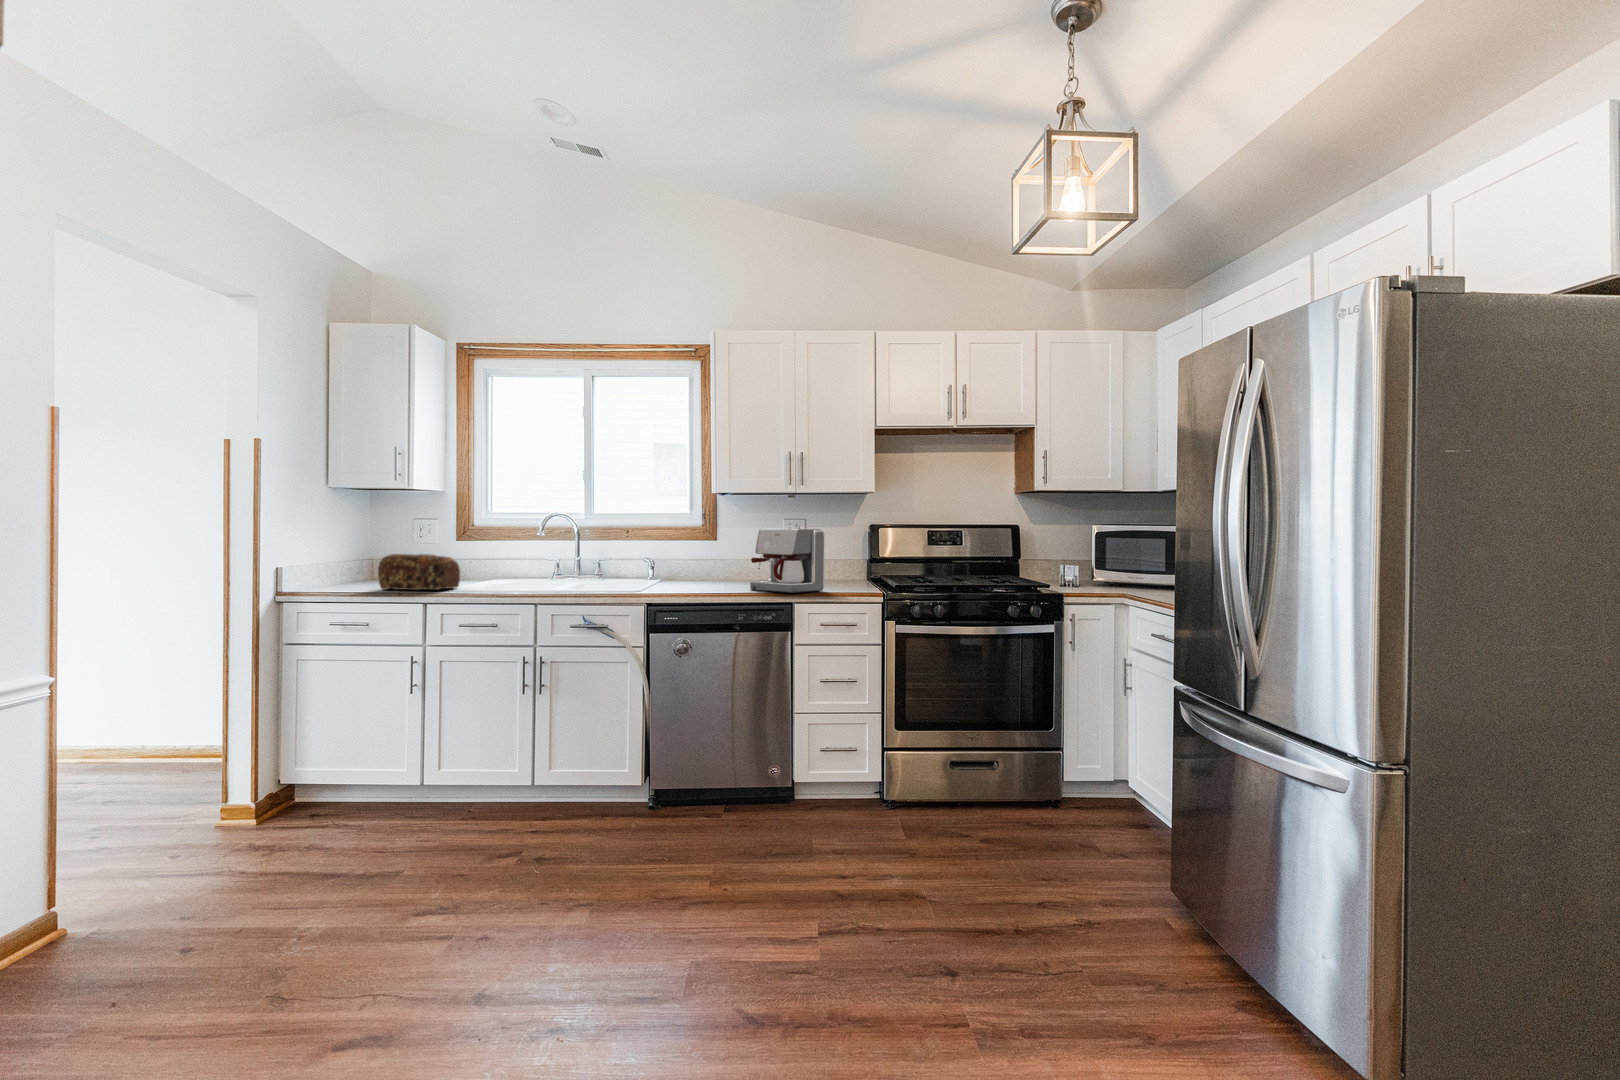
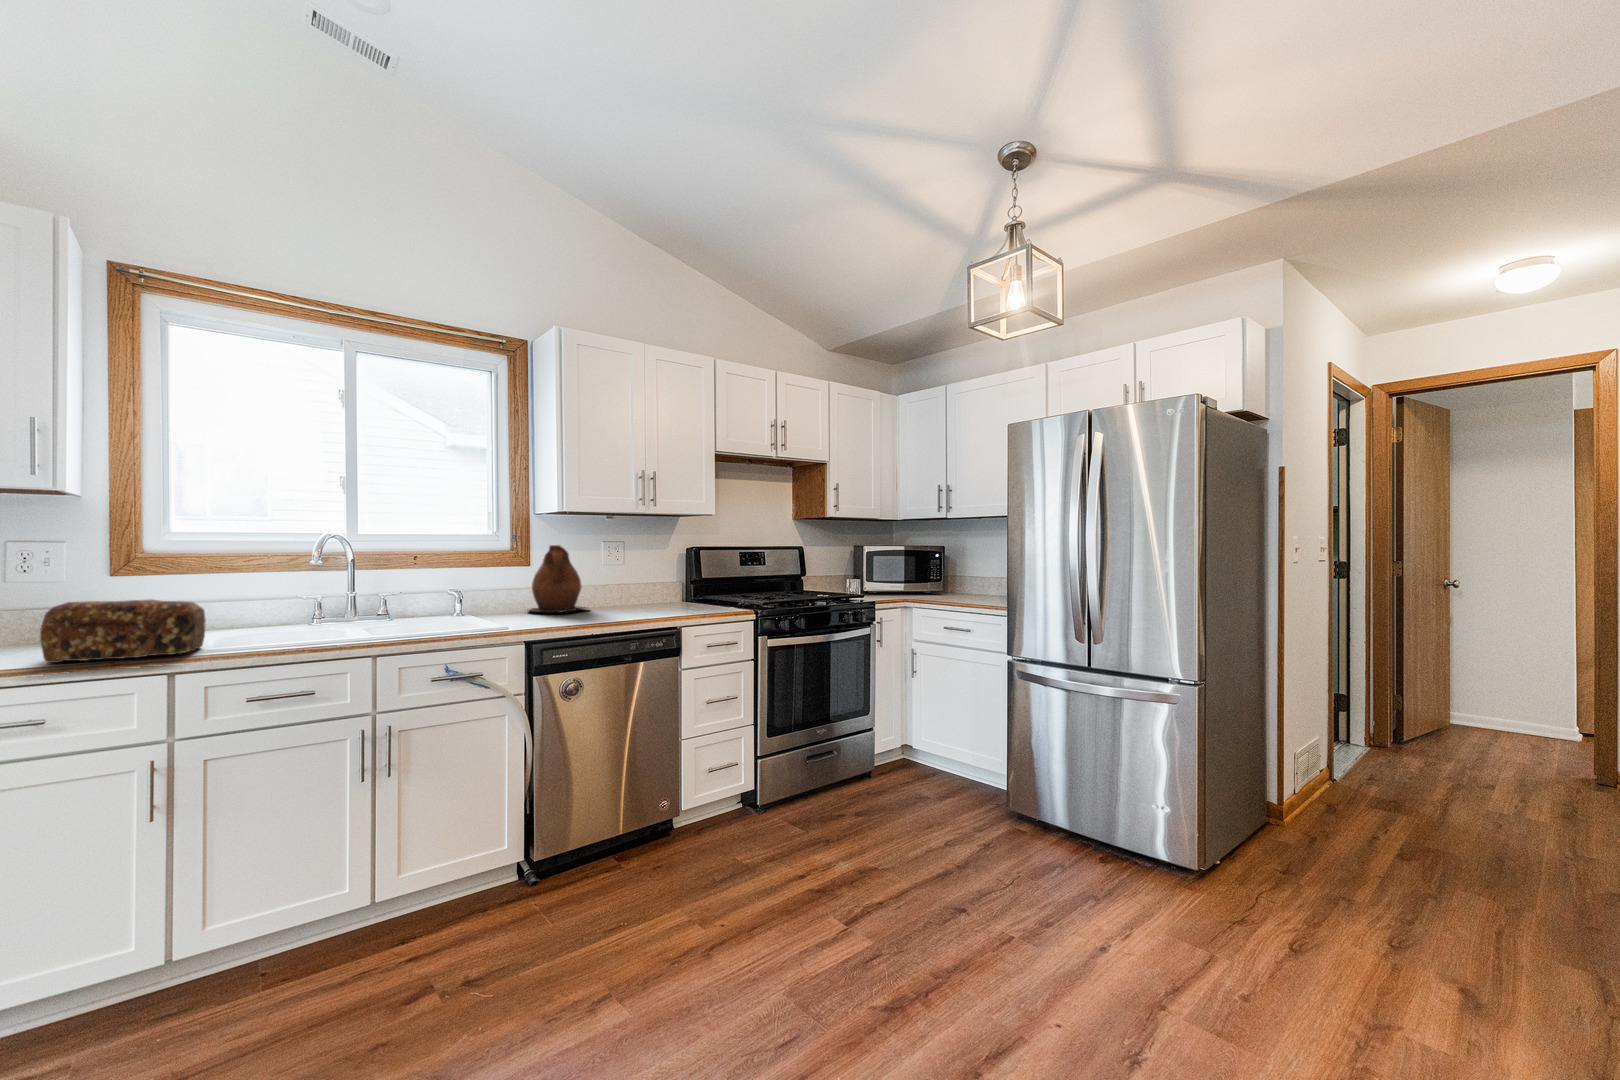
ceramic pitcher: none [691,523,748,583] -> present [529,545,587,612]
coffee maker: present [750,529,825,593] -> none [615,551,690,617]

